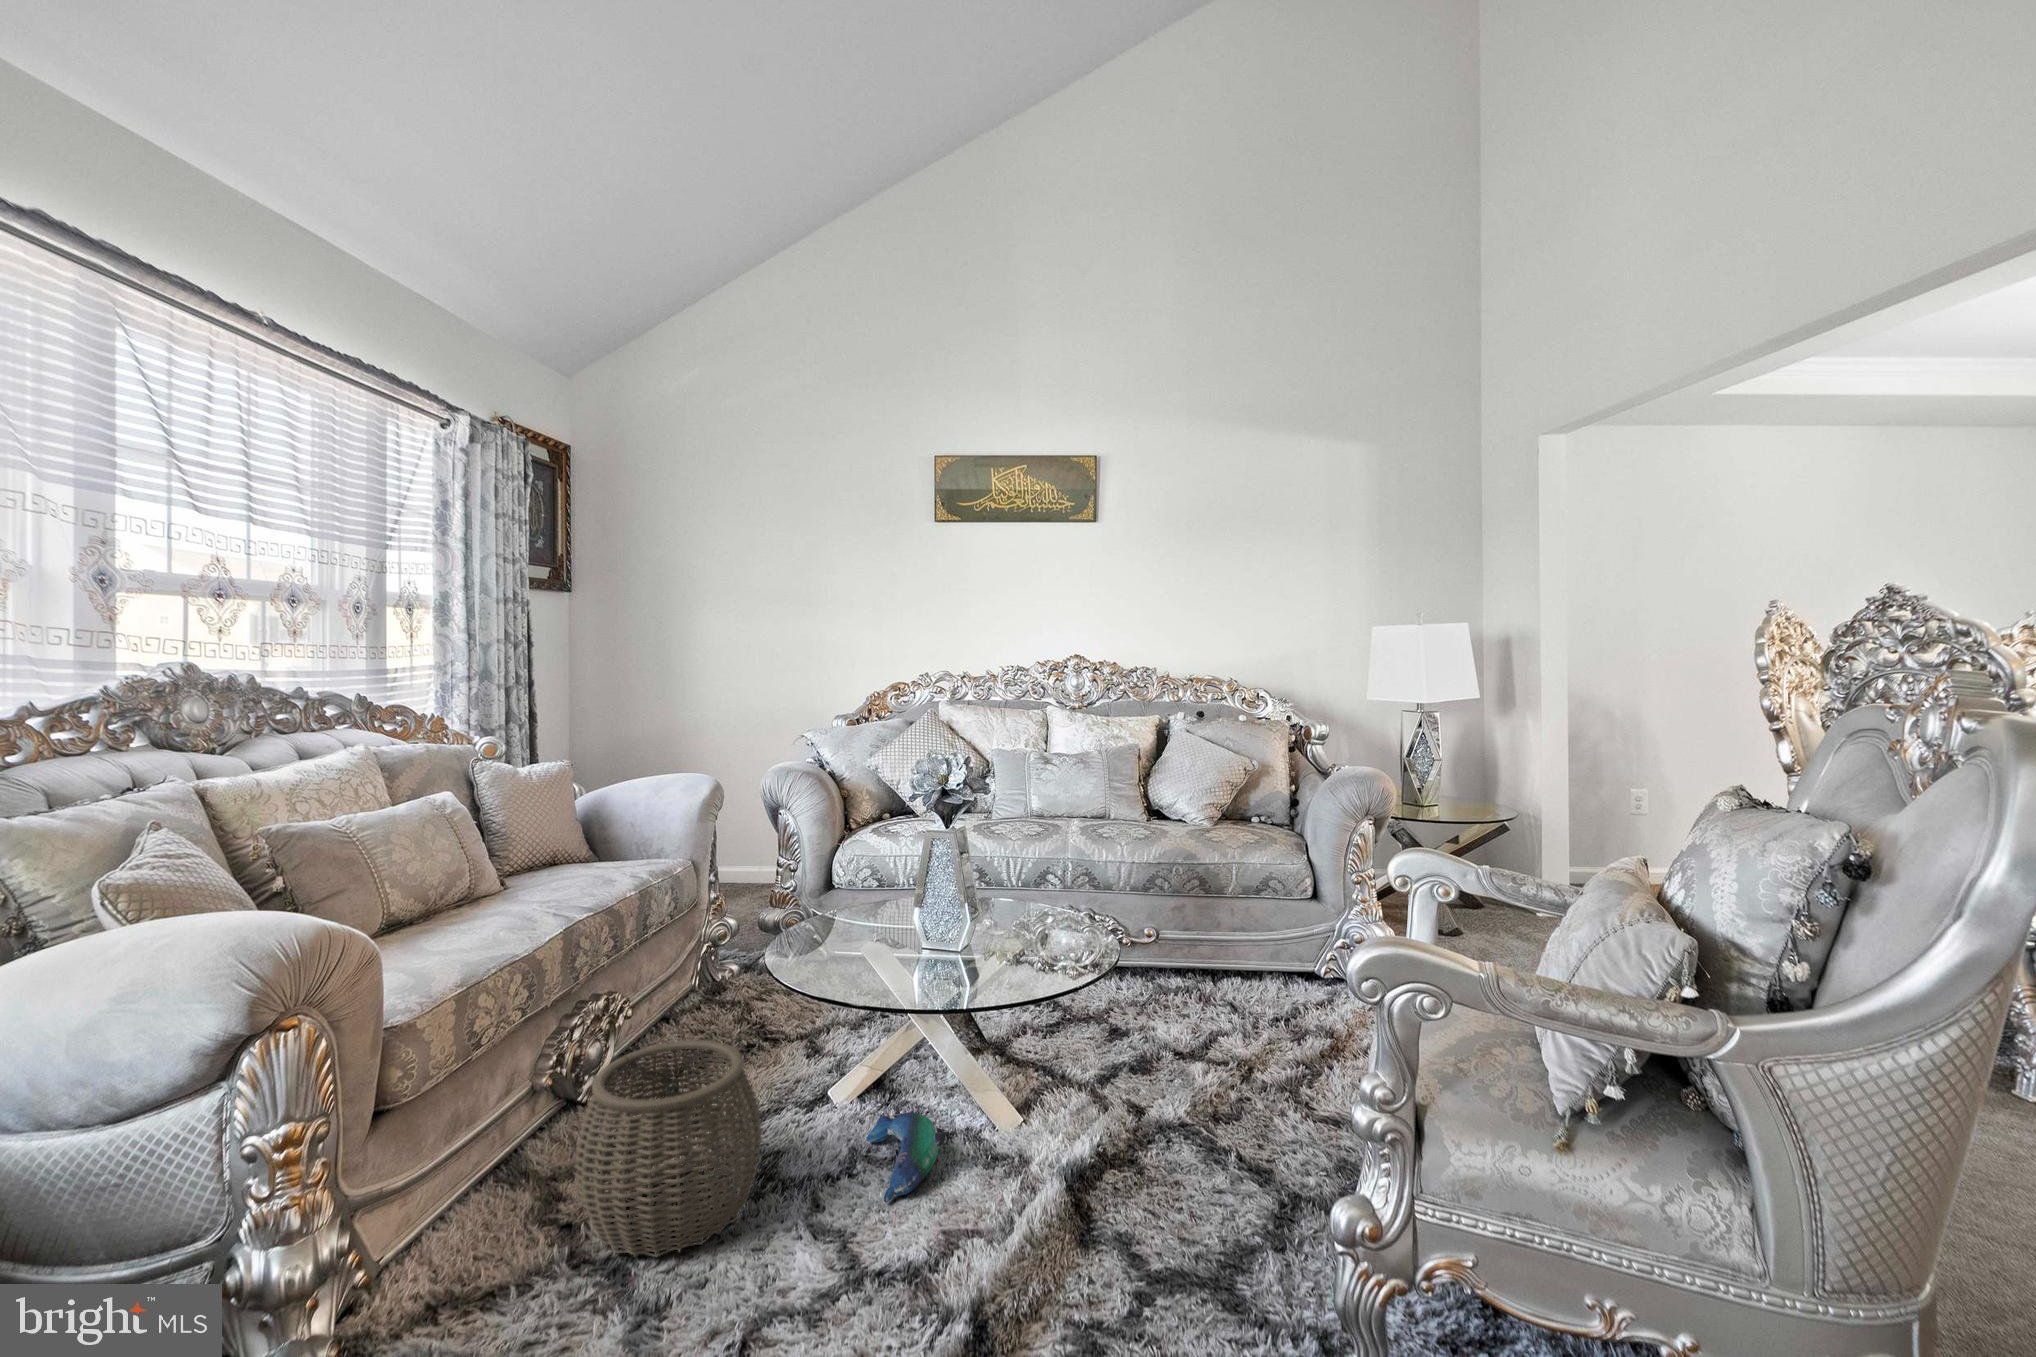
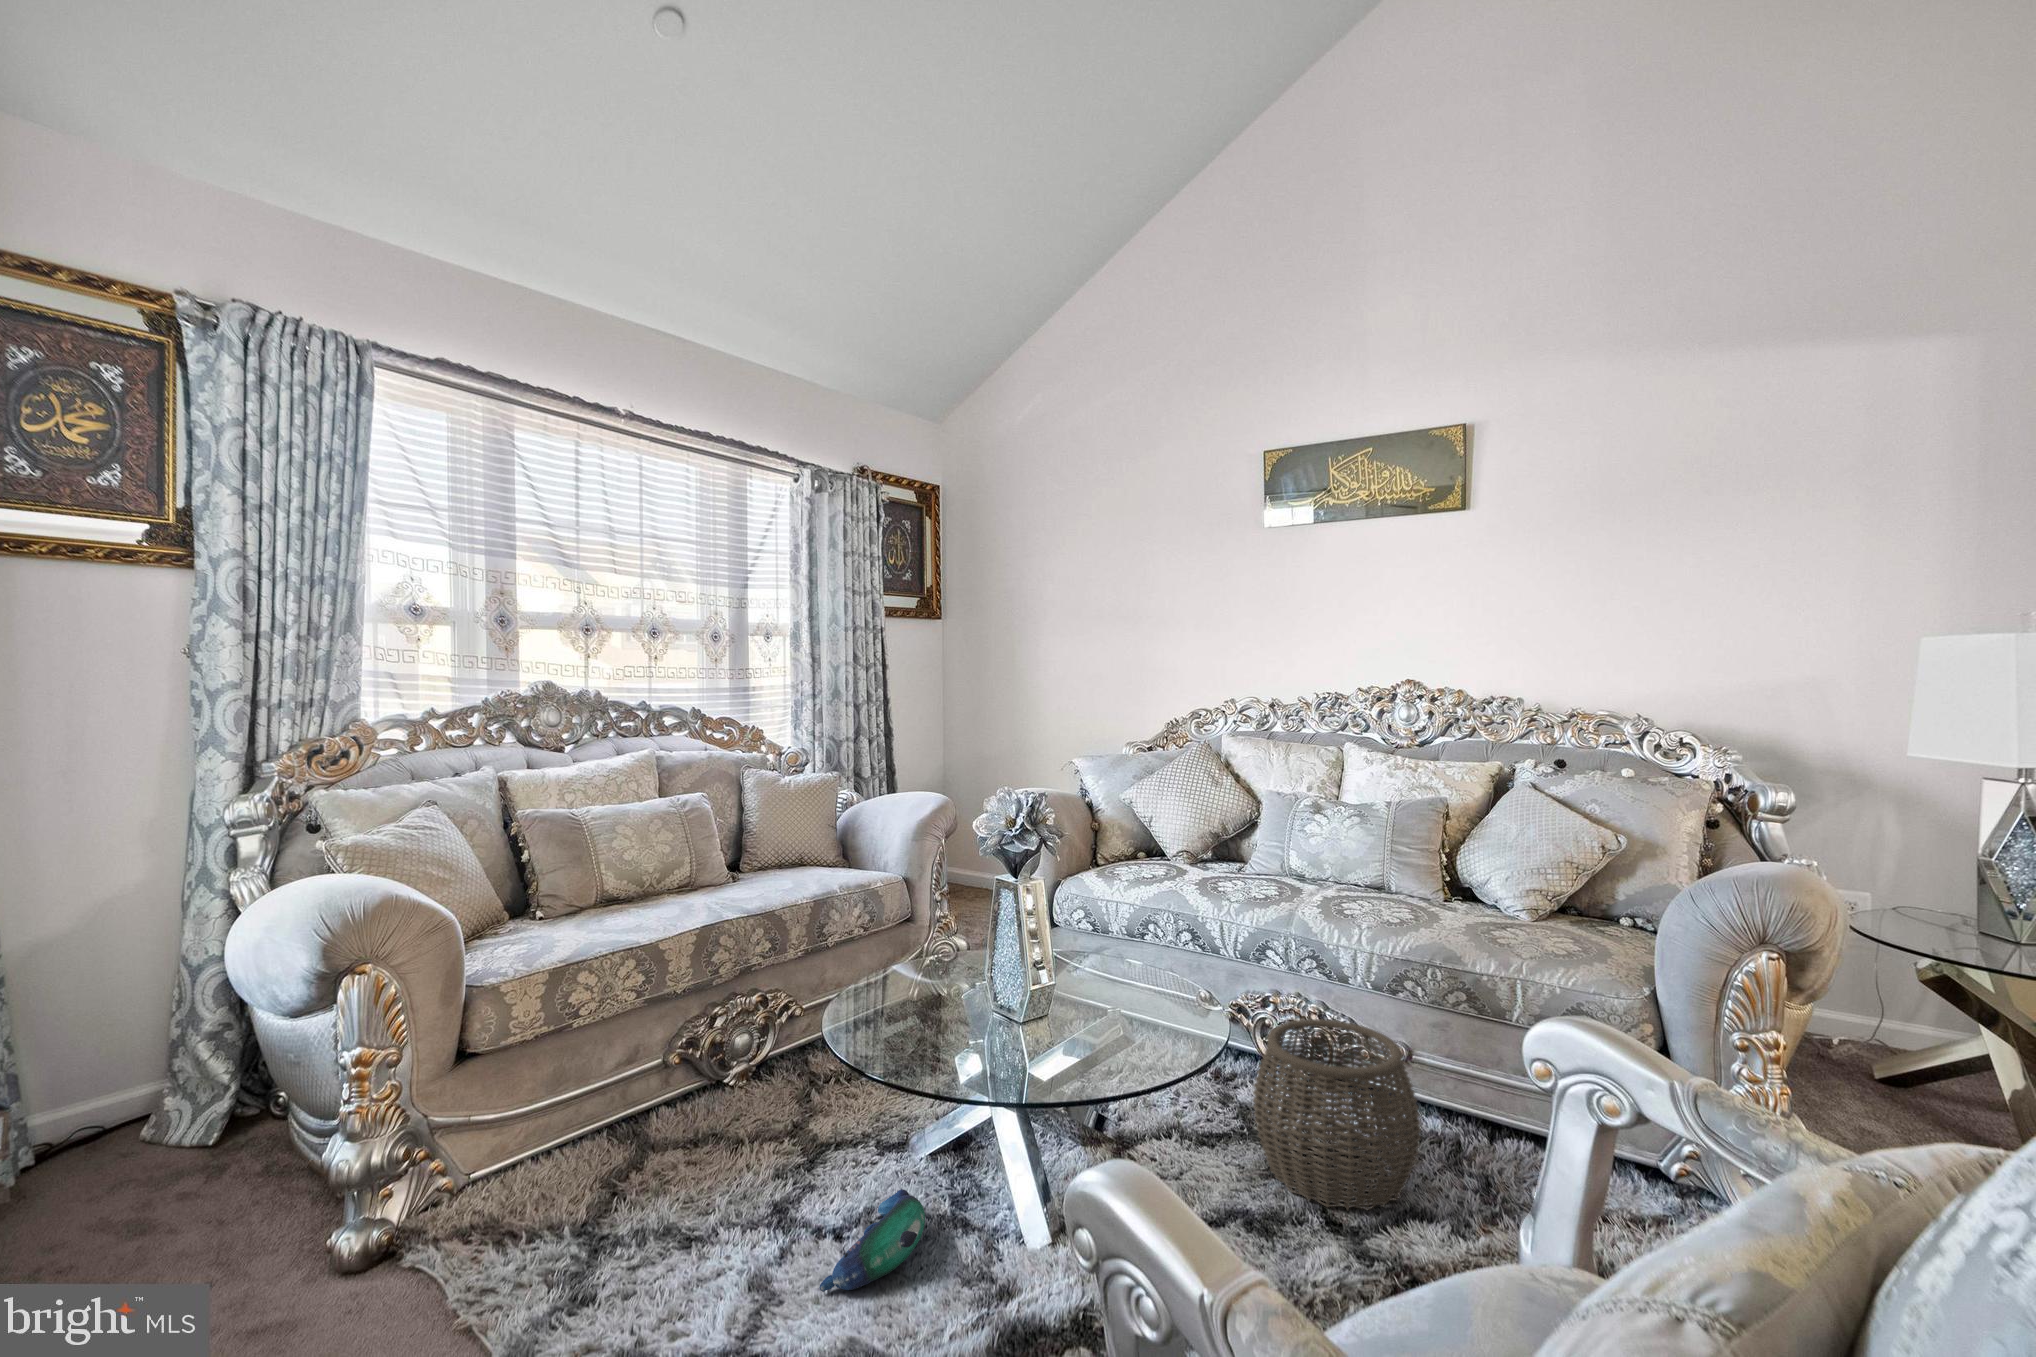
woven basket: present [575,1040,763,1257] -> present [1253,1019,1421,1211]

